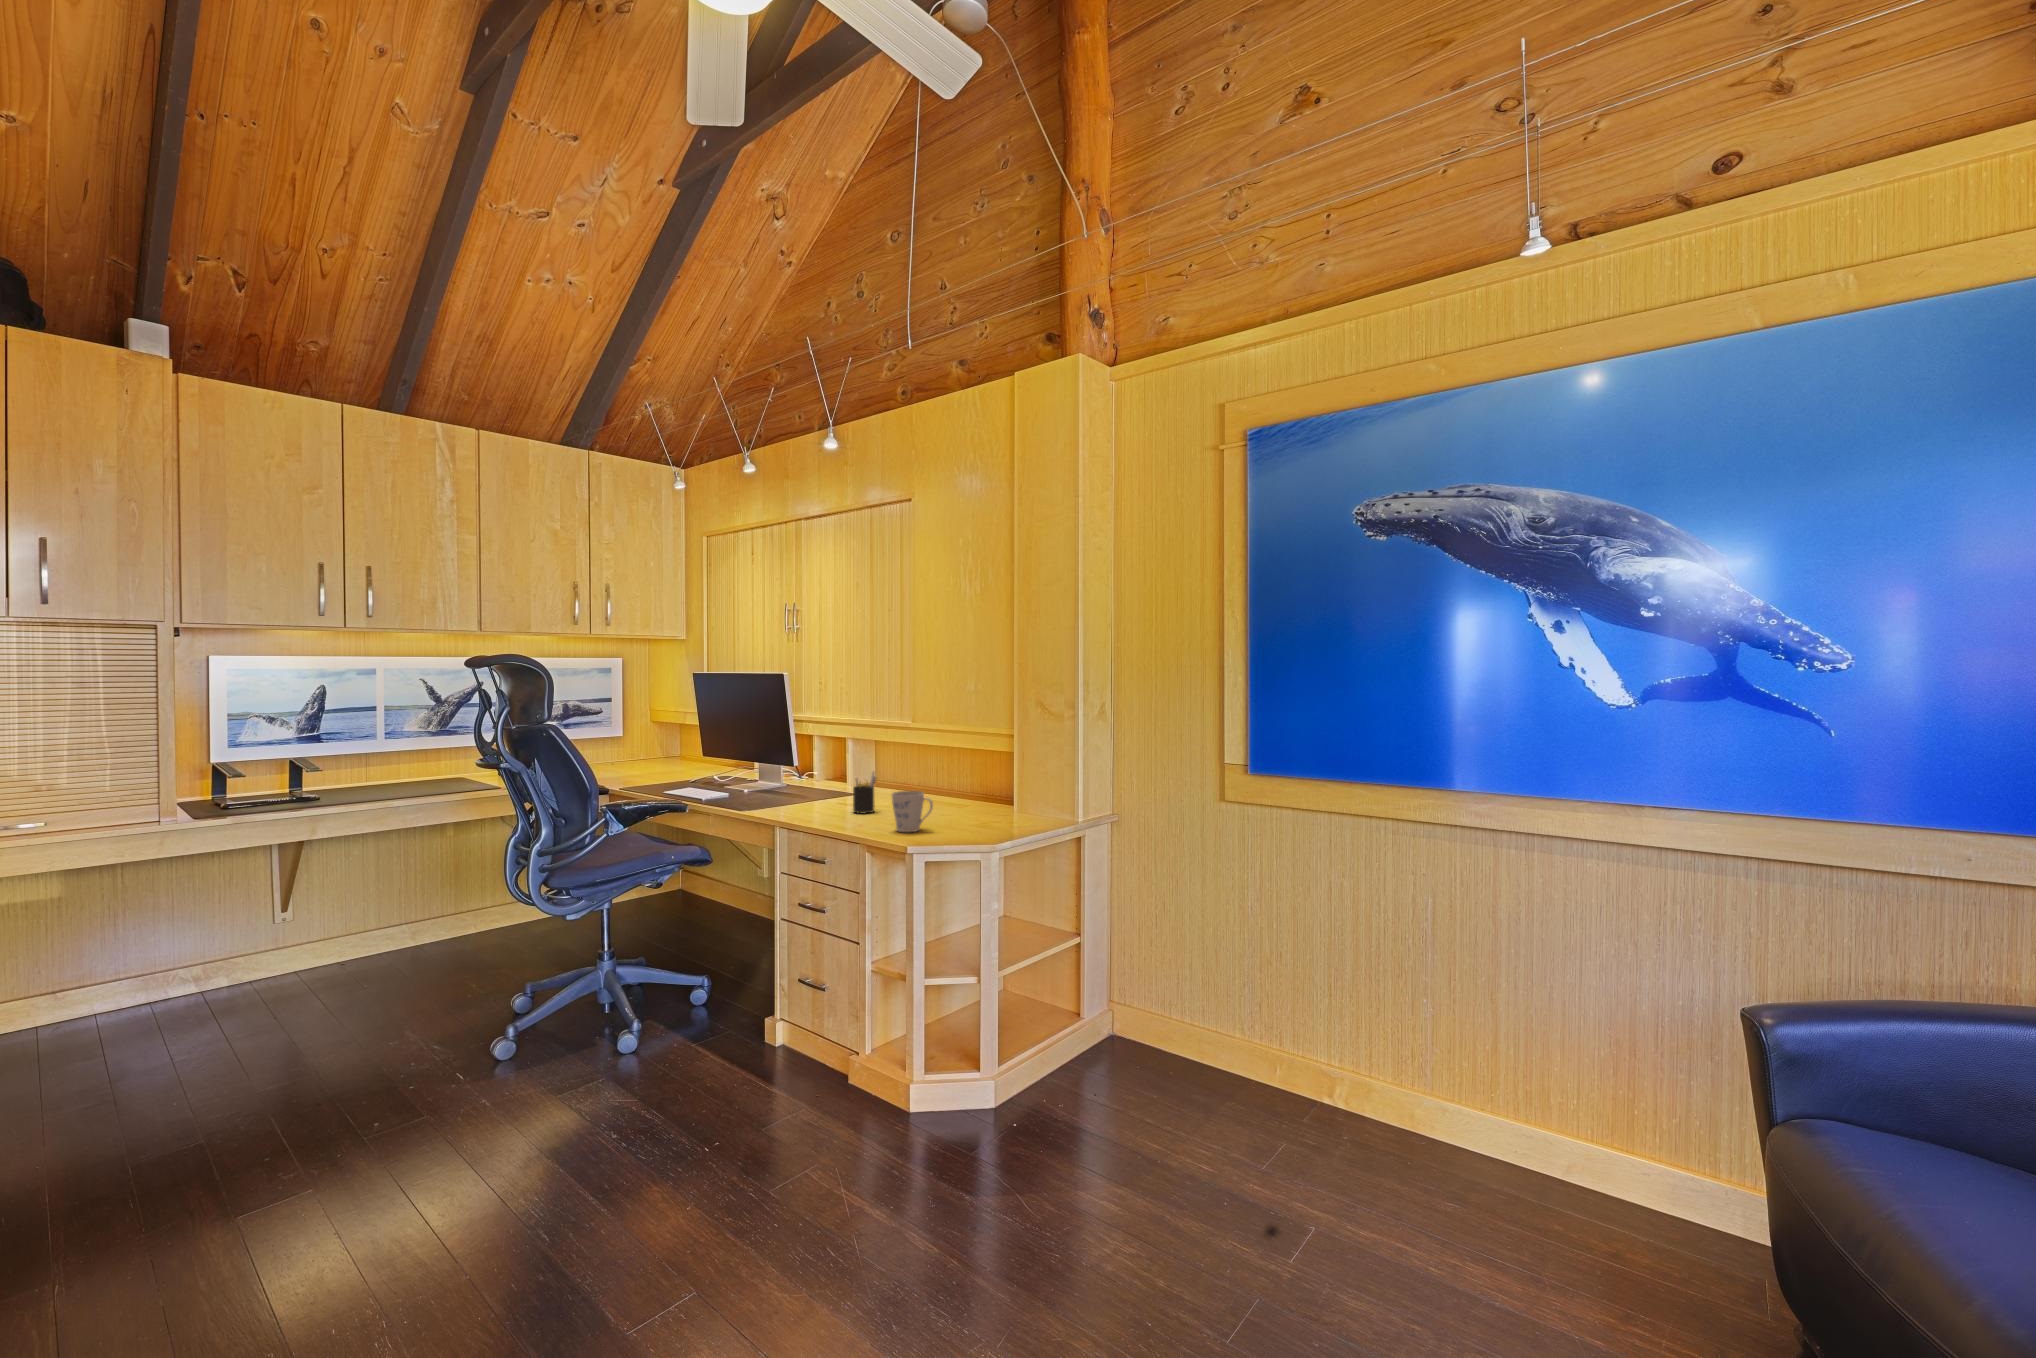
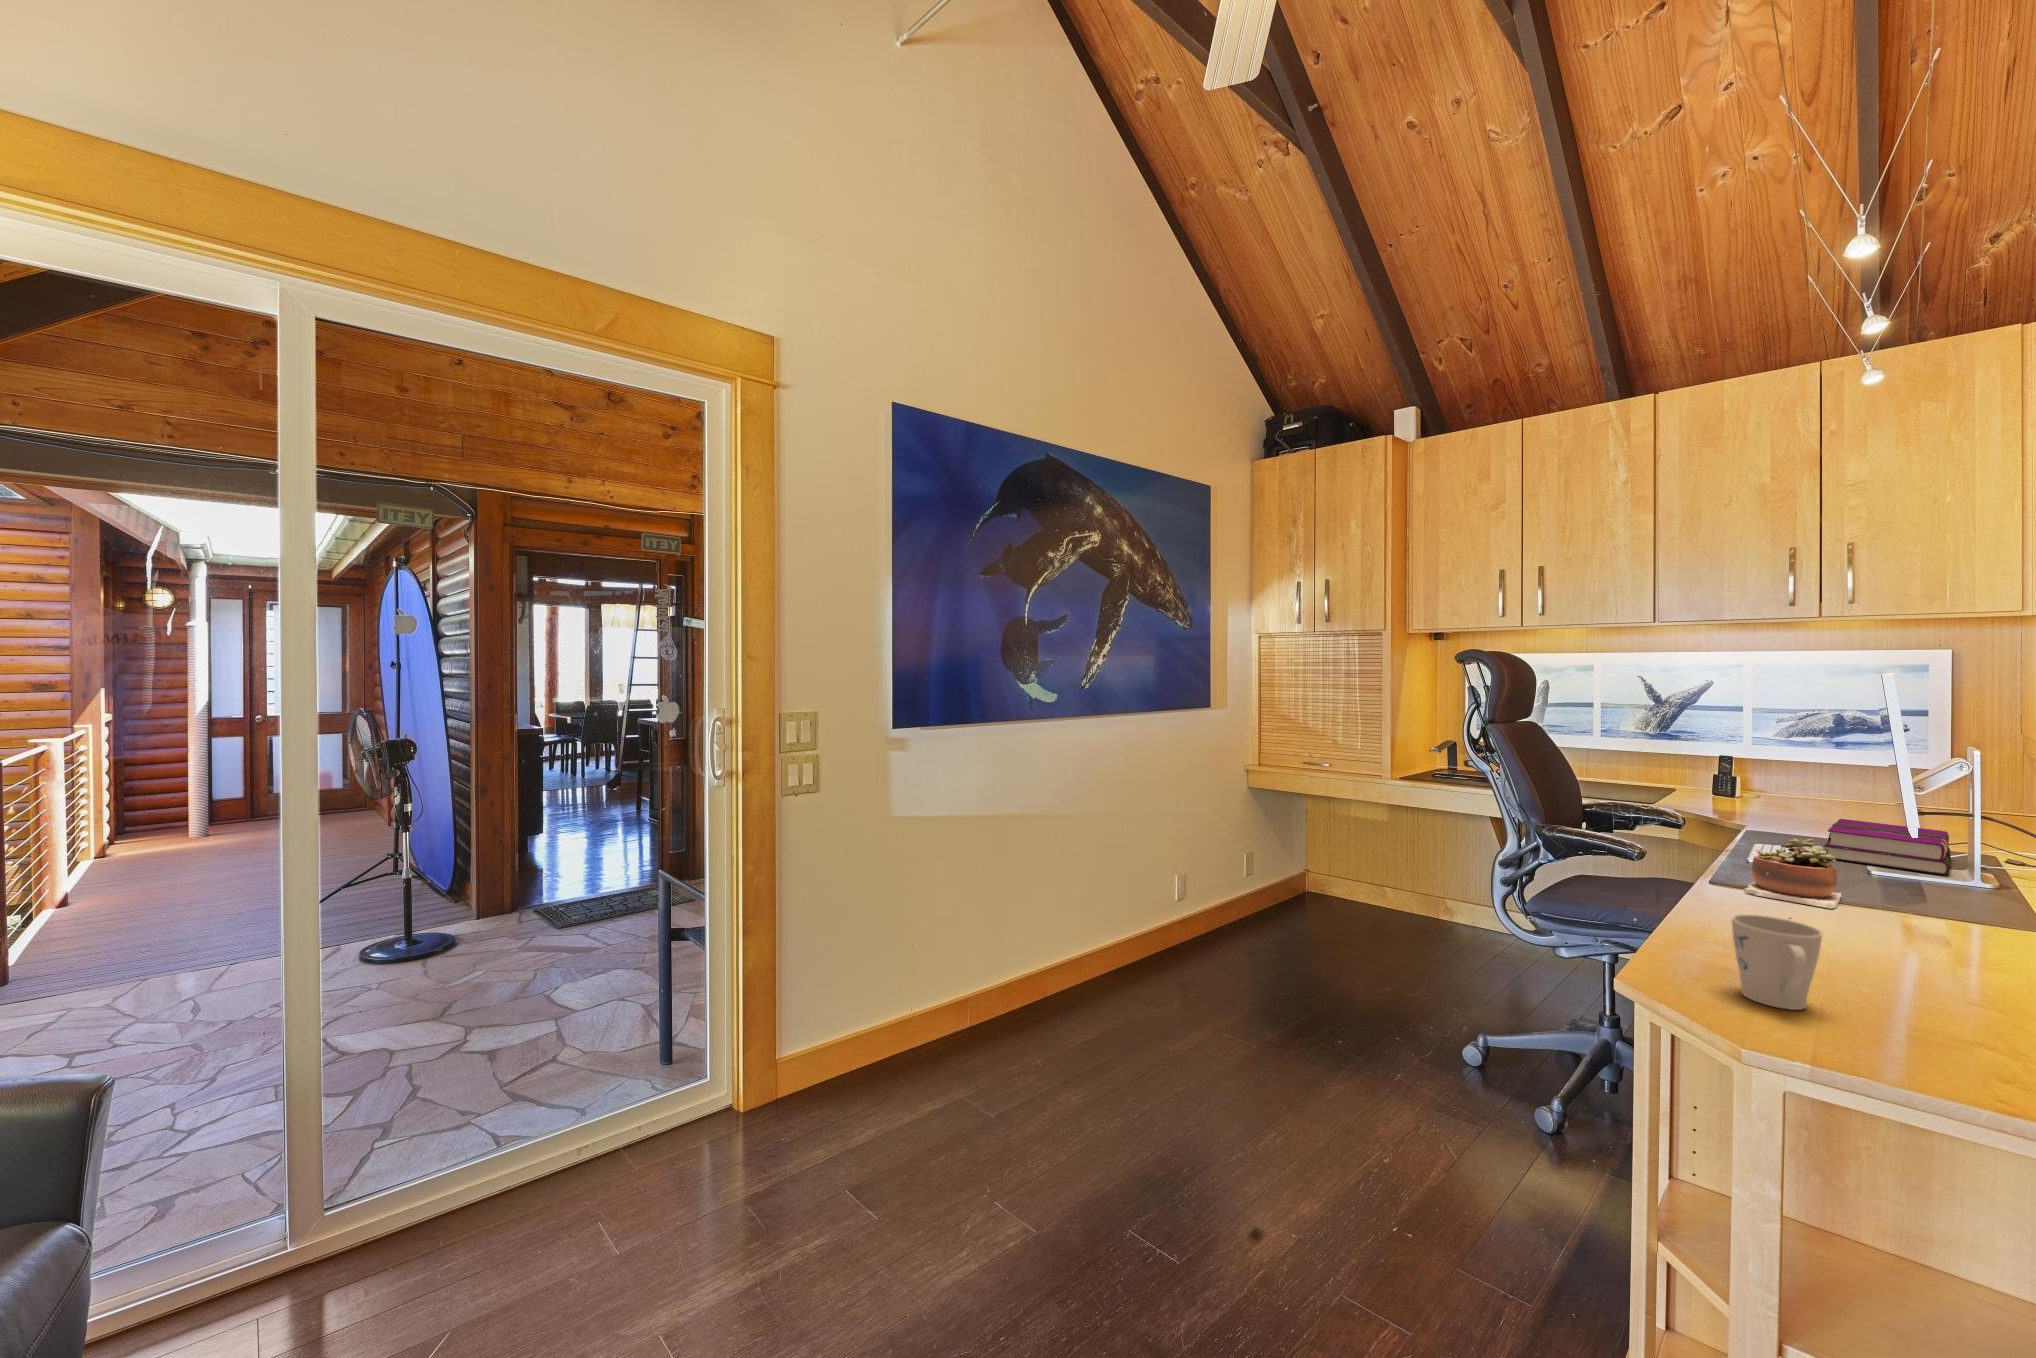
hardback book: none [666,762,744,788] -> present [1824,819,1951,875]
succulent plant: none [736,768,788,808] -> present [1744,838,1842,909]
pen holder: present [853,772,876,814] -> none [1852,885,1923,970]

